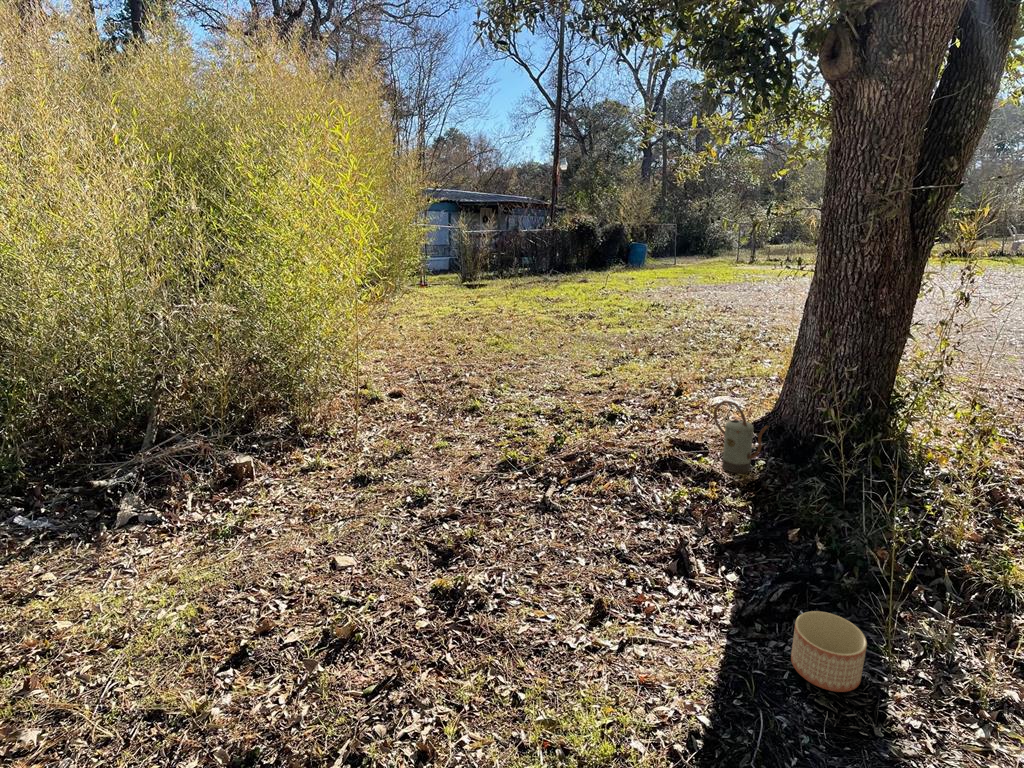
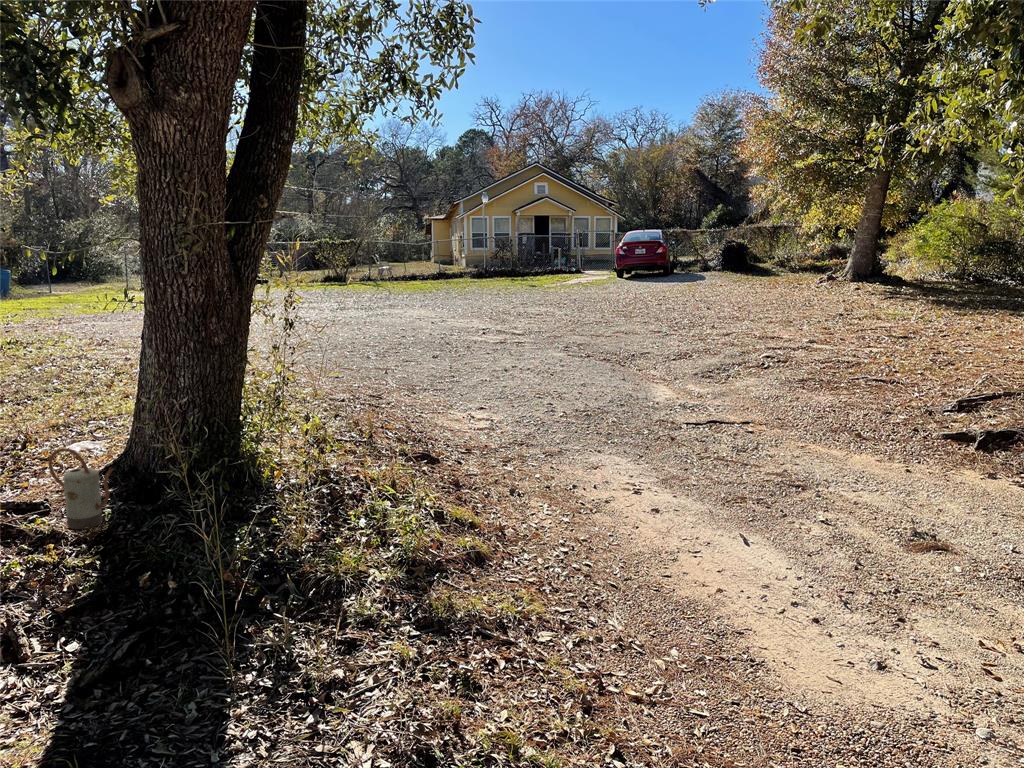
planter: present [791,611,867,692] -> none [125,638,193,711]

